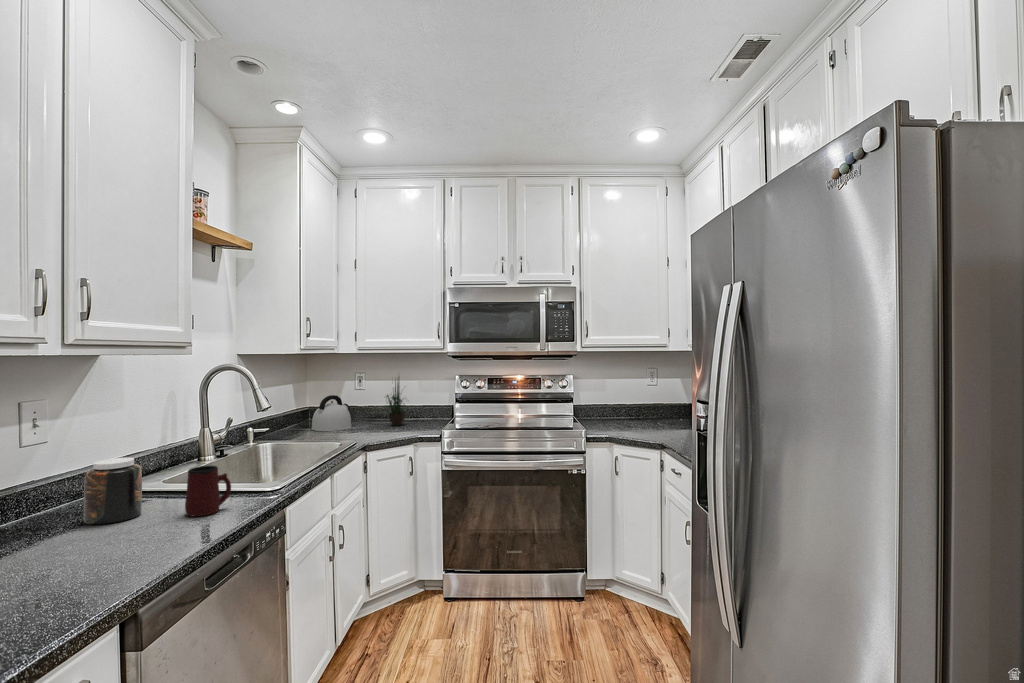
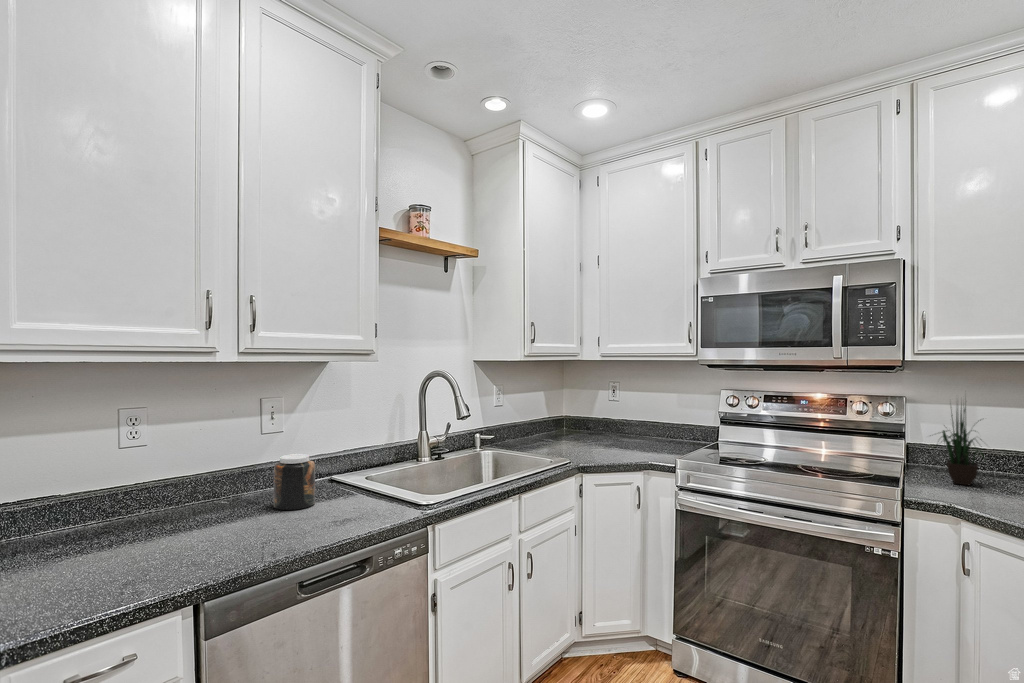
potted plant: present [387,381,406,426] -> present [937,406,981,485]
kettle: present [311,395,351,431] -> none [556,403,598,442]
mug: present [185,466,231,517] -> none [331,472,370,519]

